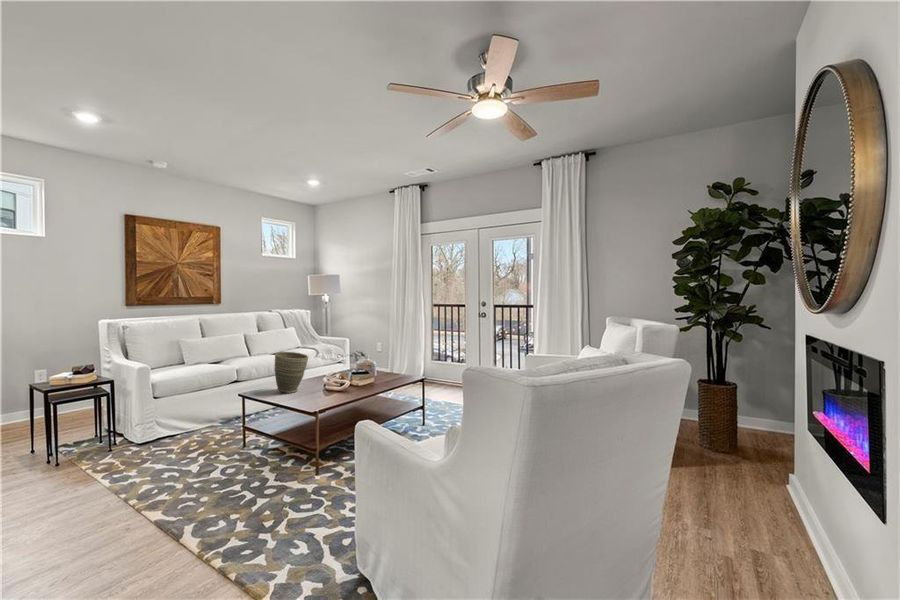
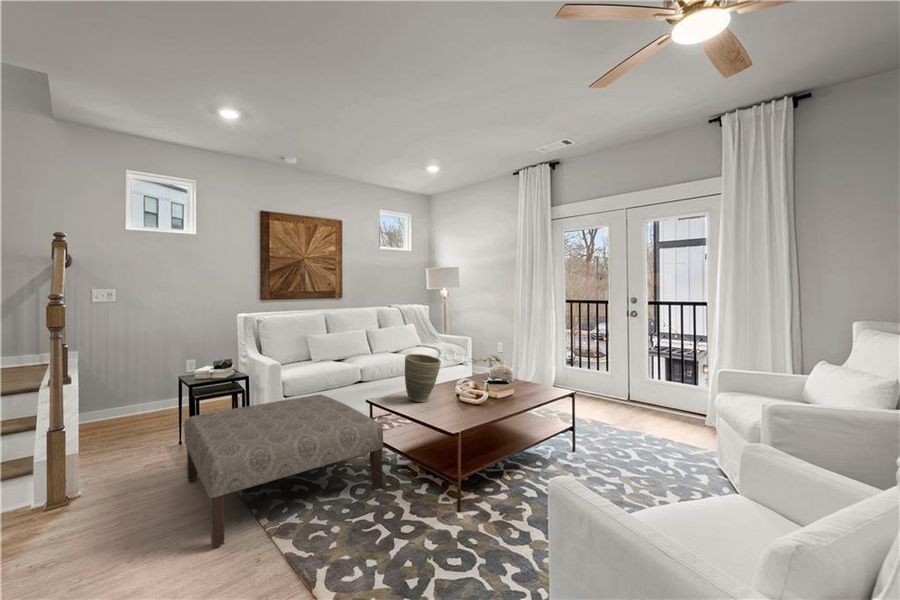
ottoman: none [44,393,252,523] -> present [184,394,383,547]

